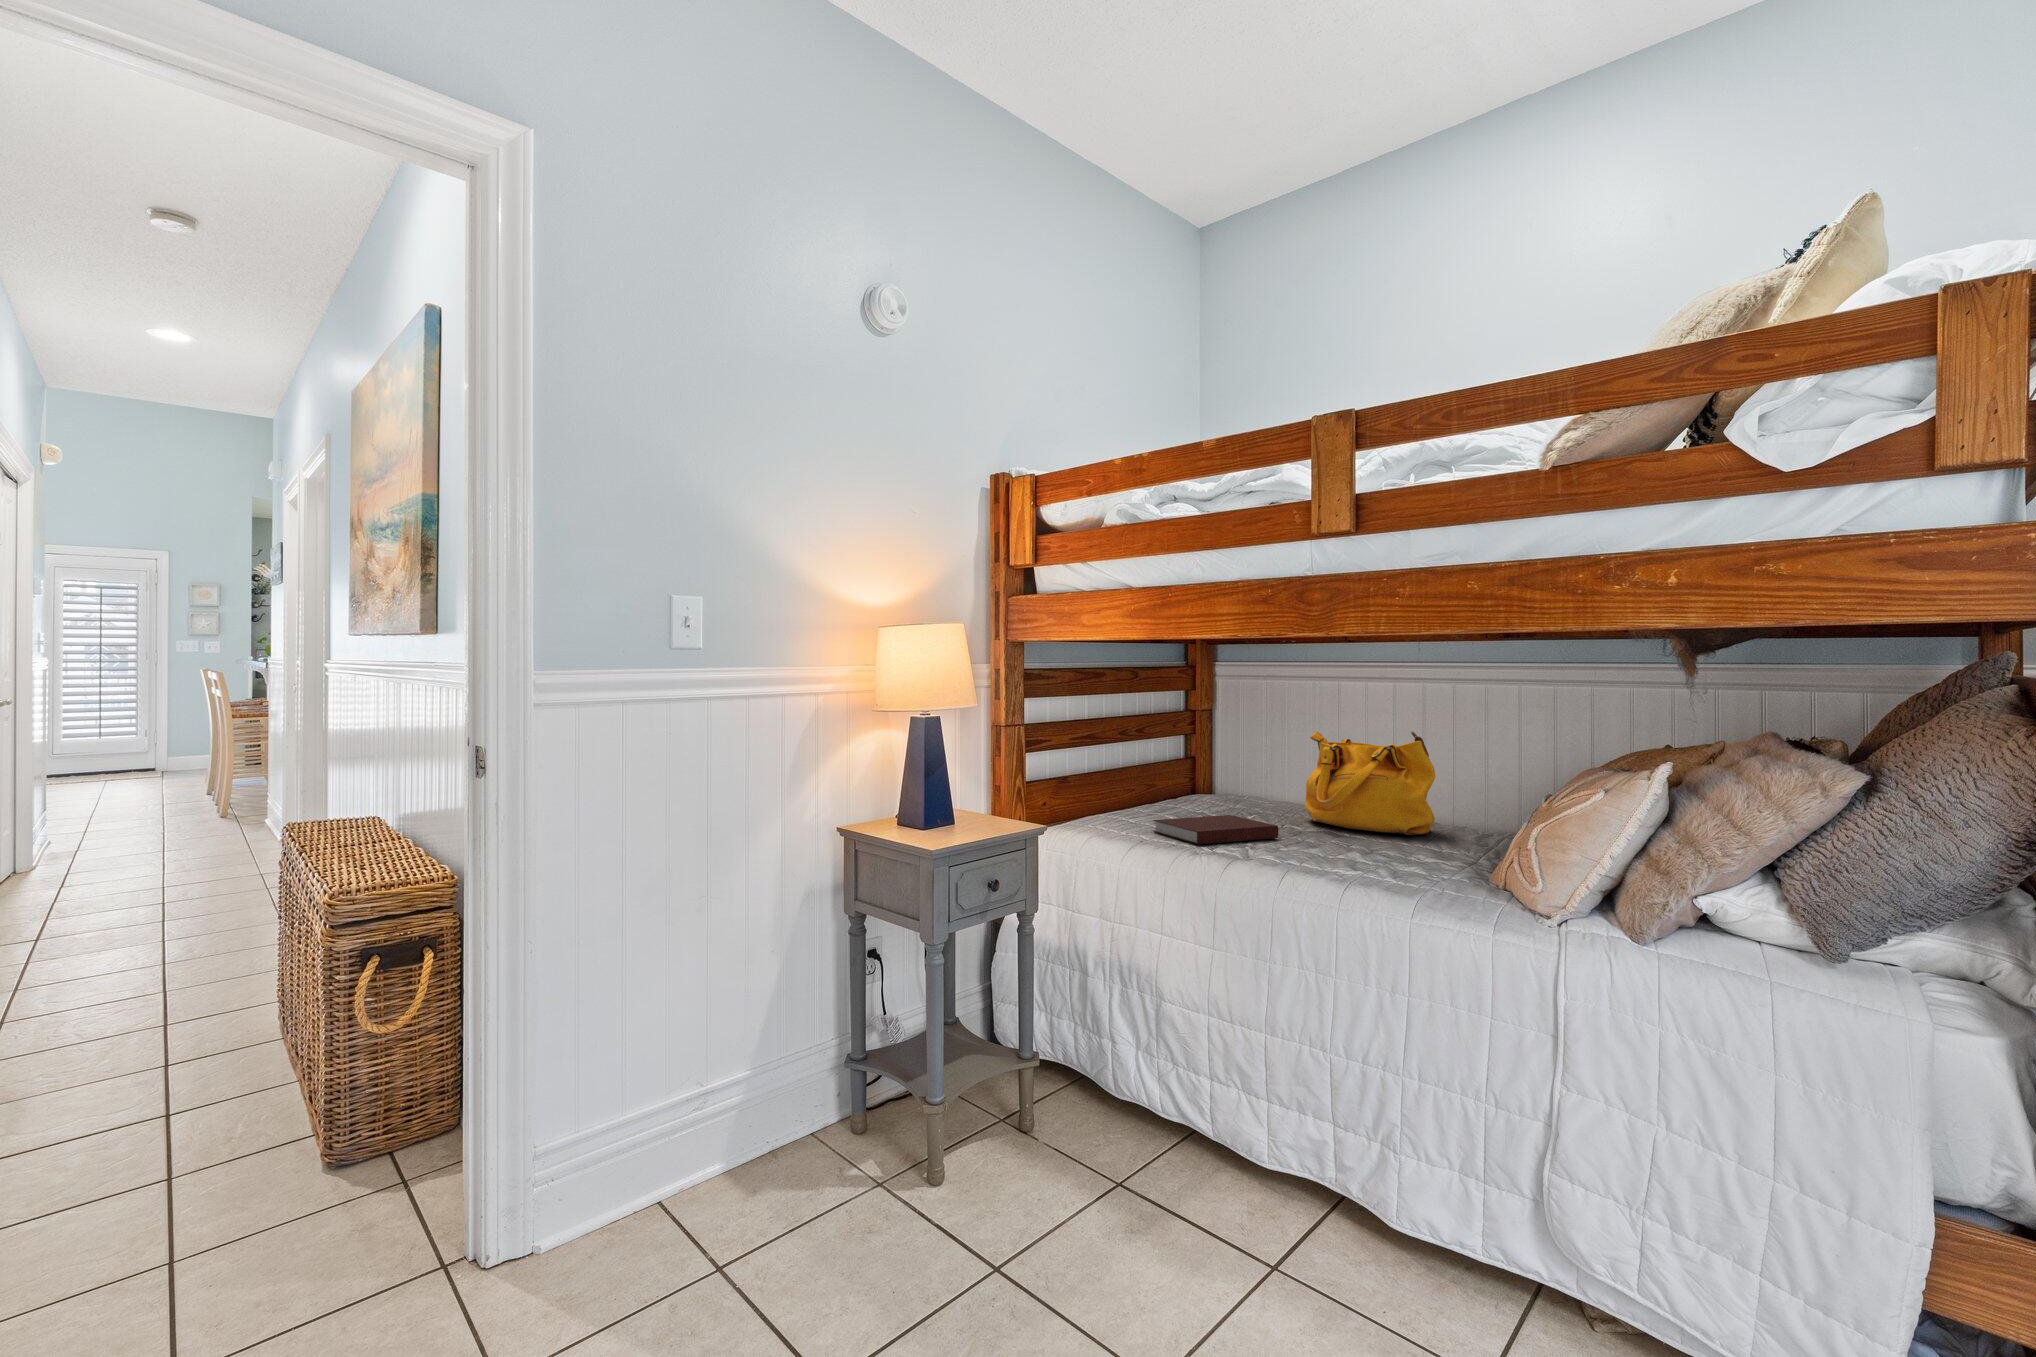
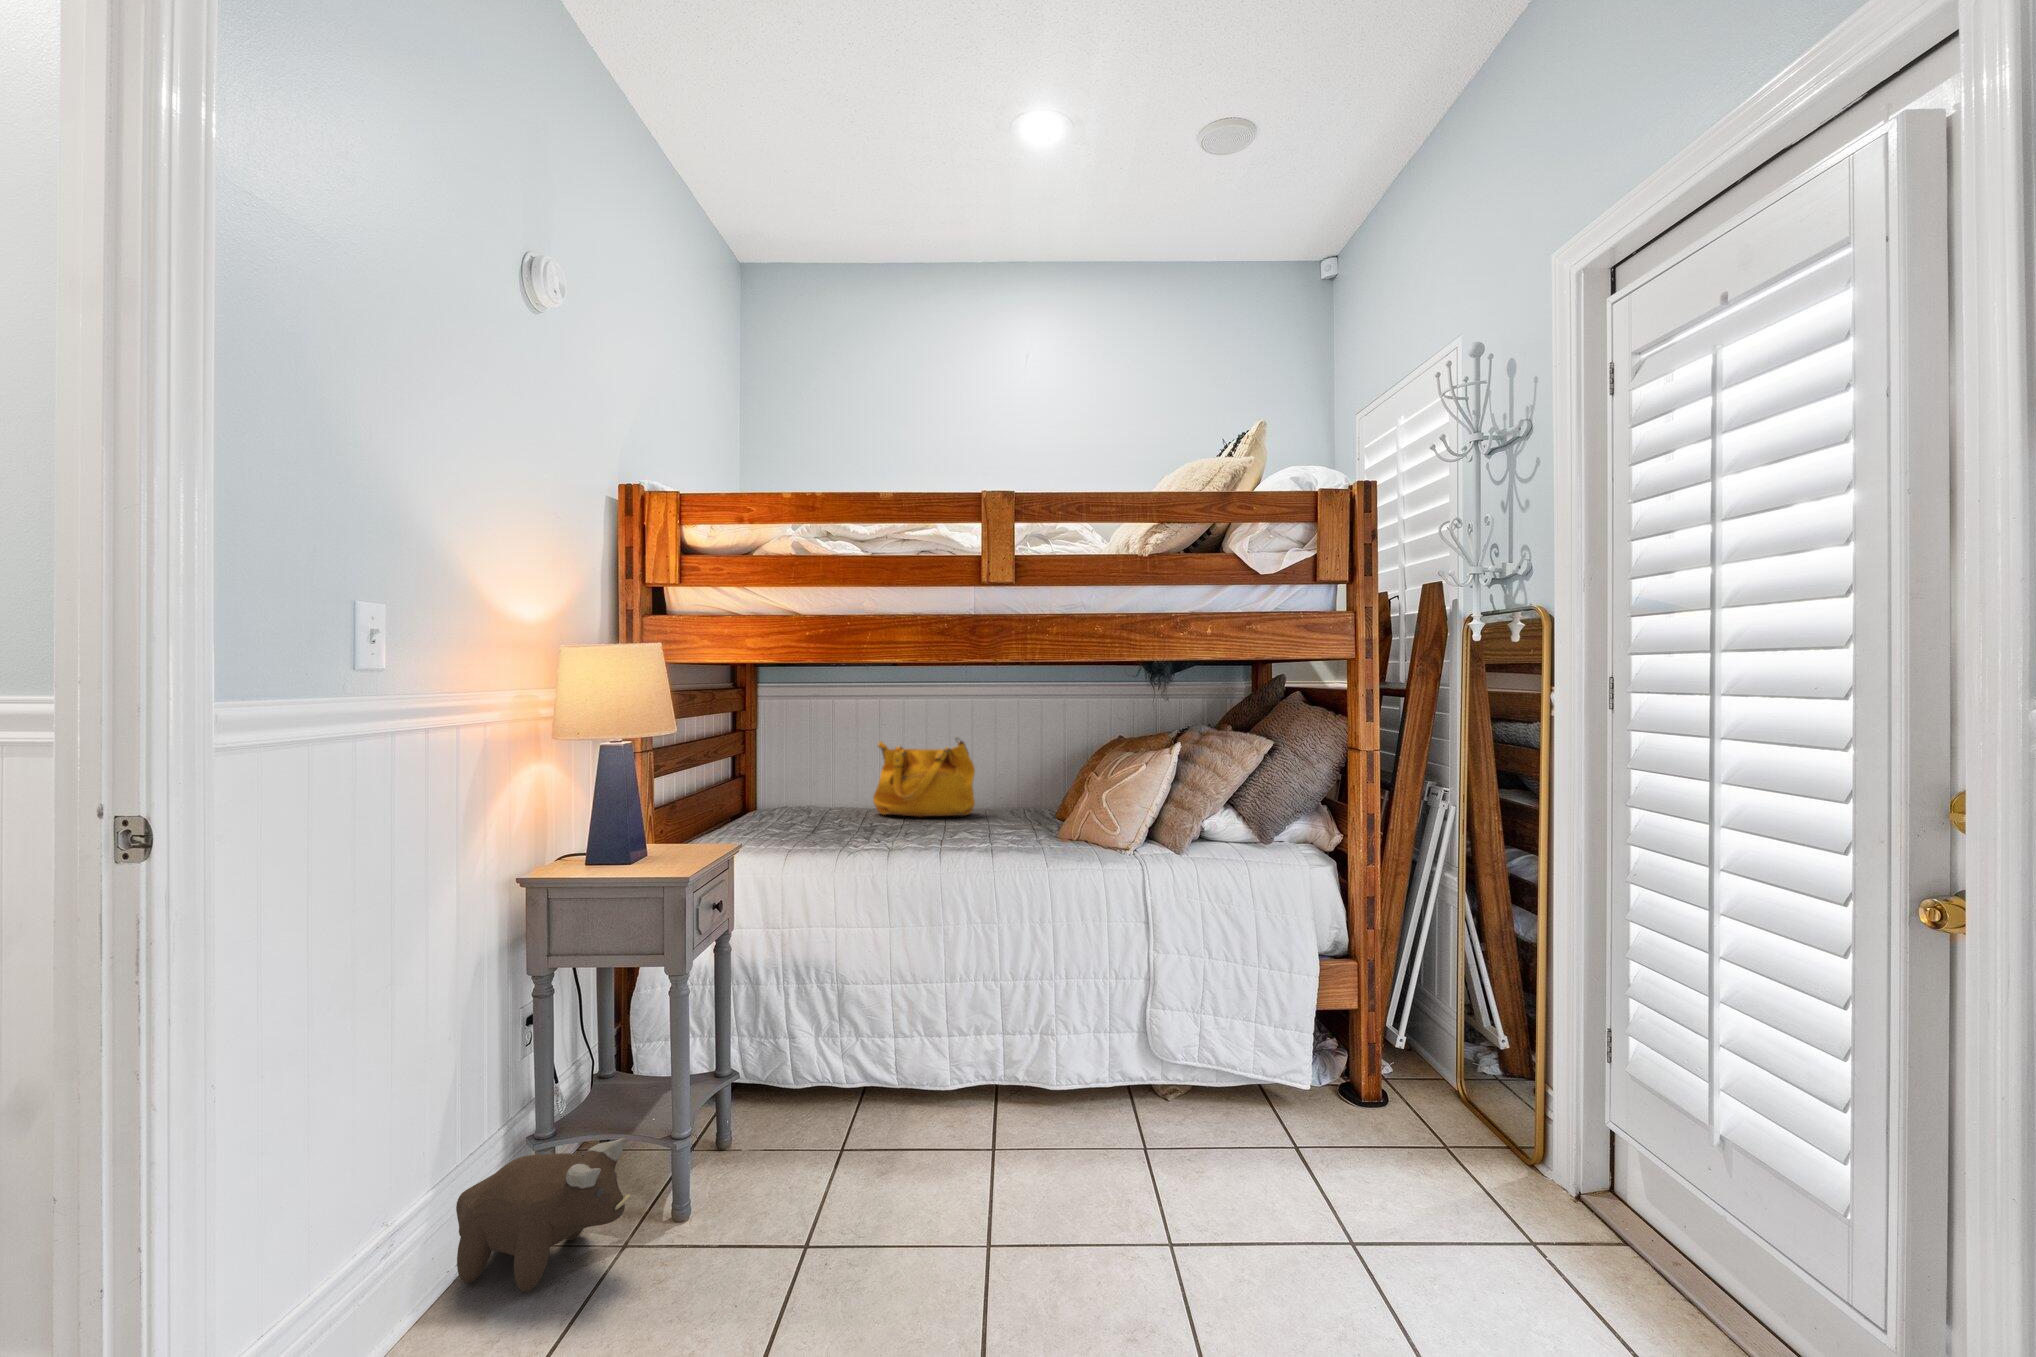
notebook: present [1153,815,1278,844] -> none [790,815,890,840]
plush toy: none [764,1076,878,1190] -> present [456,1138,630,1292]

